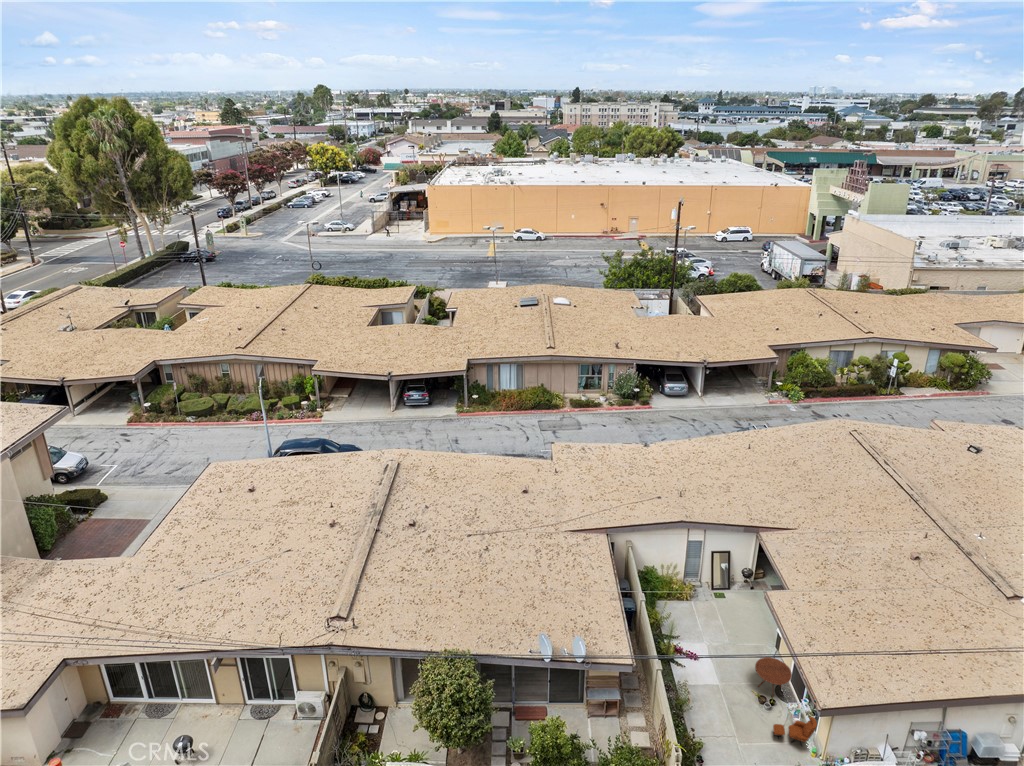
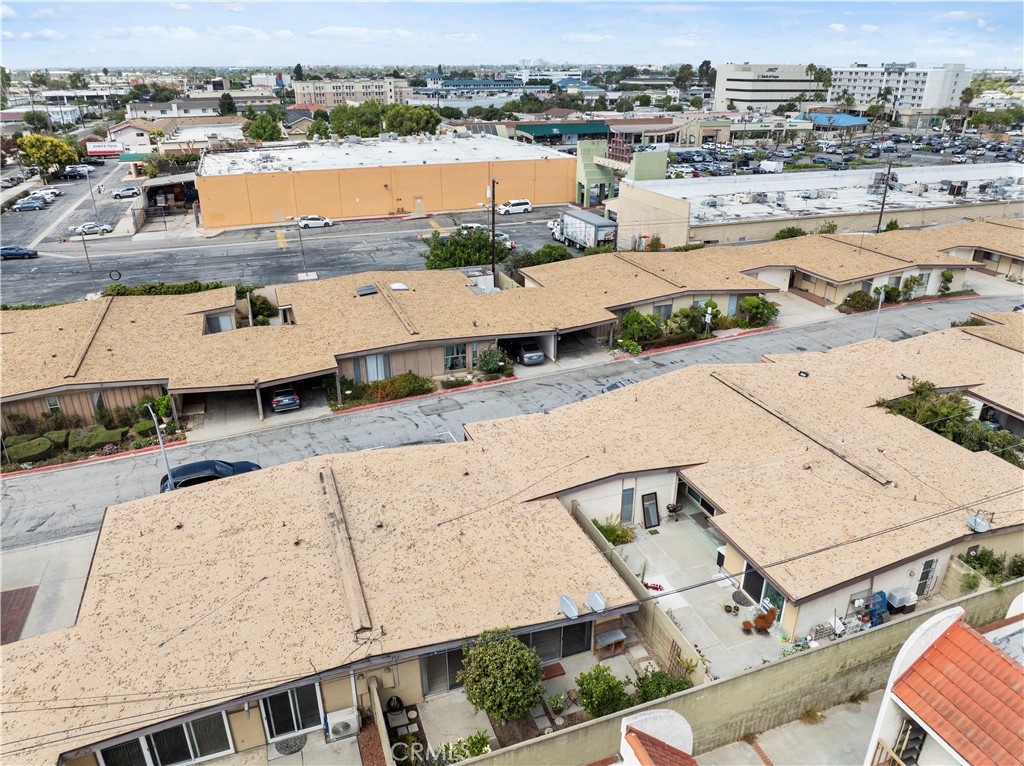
round table: present [755,657,792,693] -> none [712,571,742,603]

